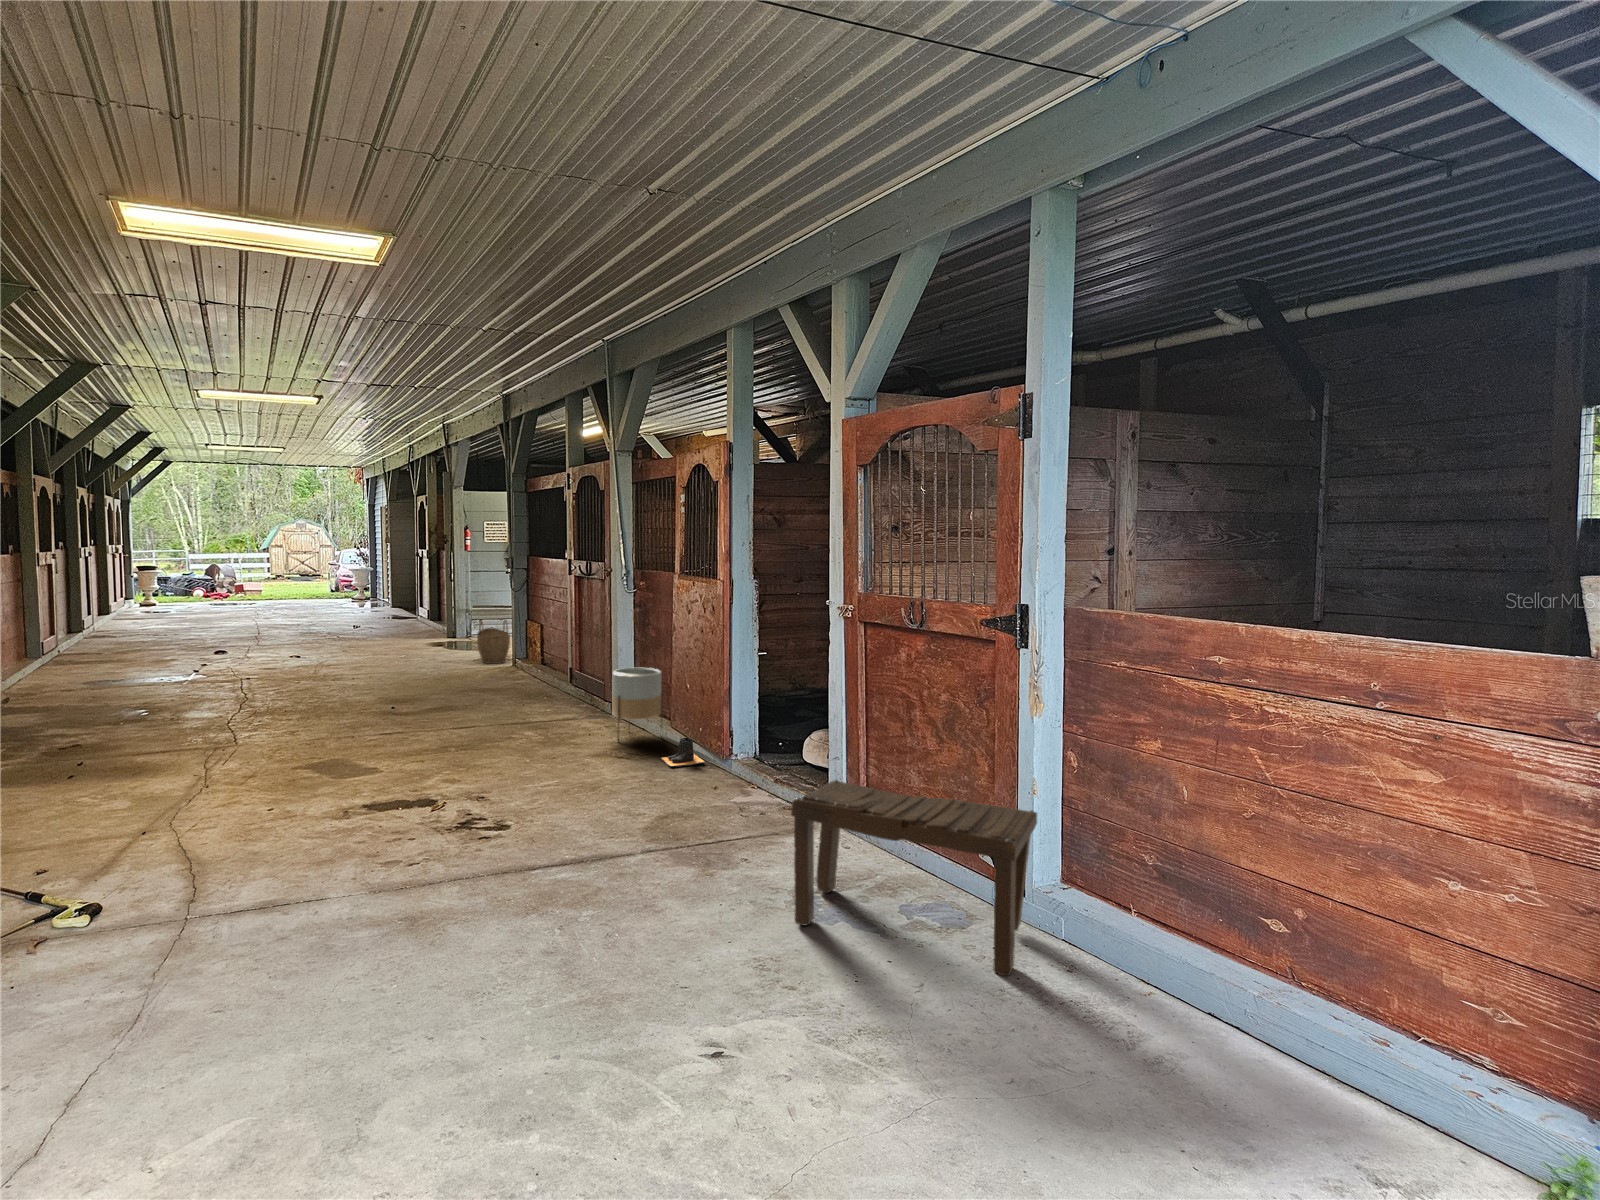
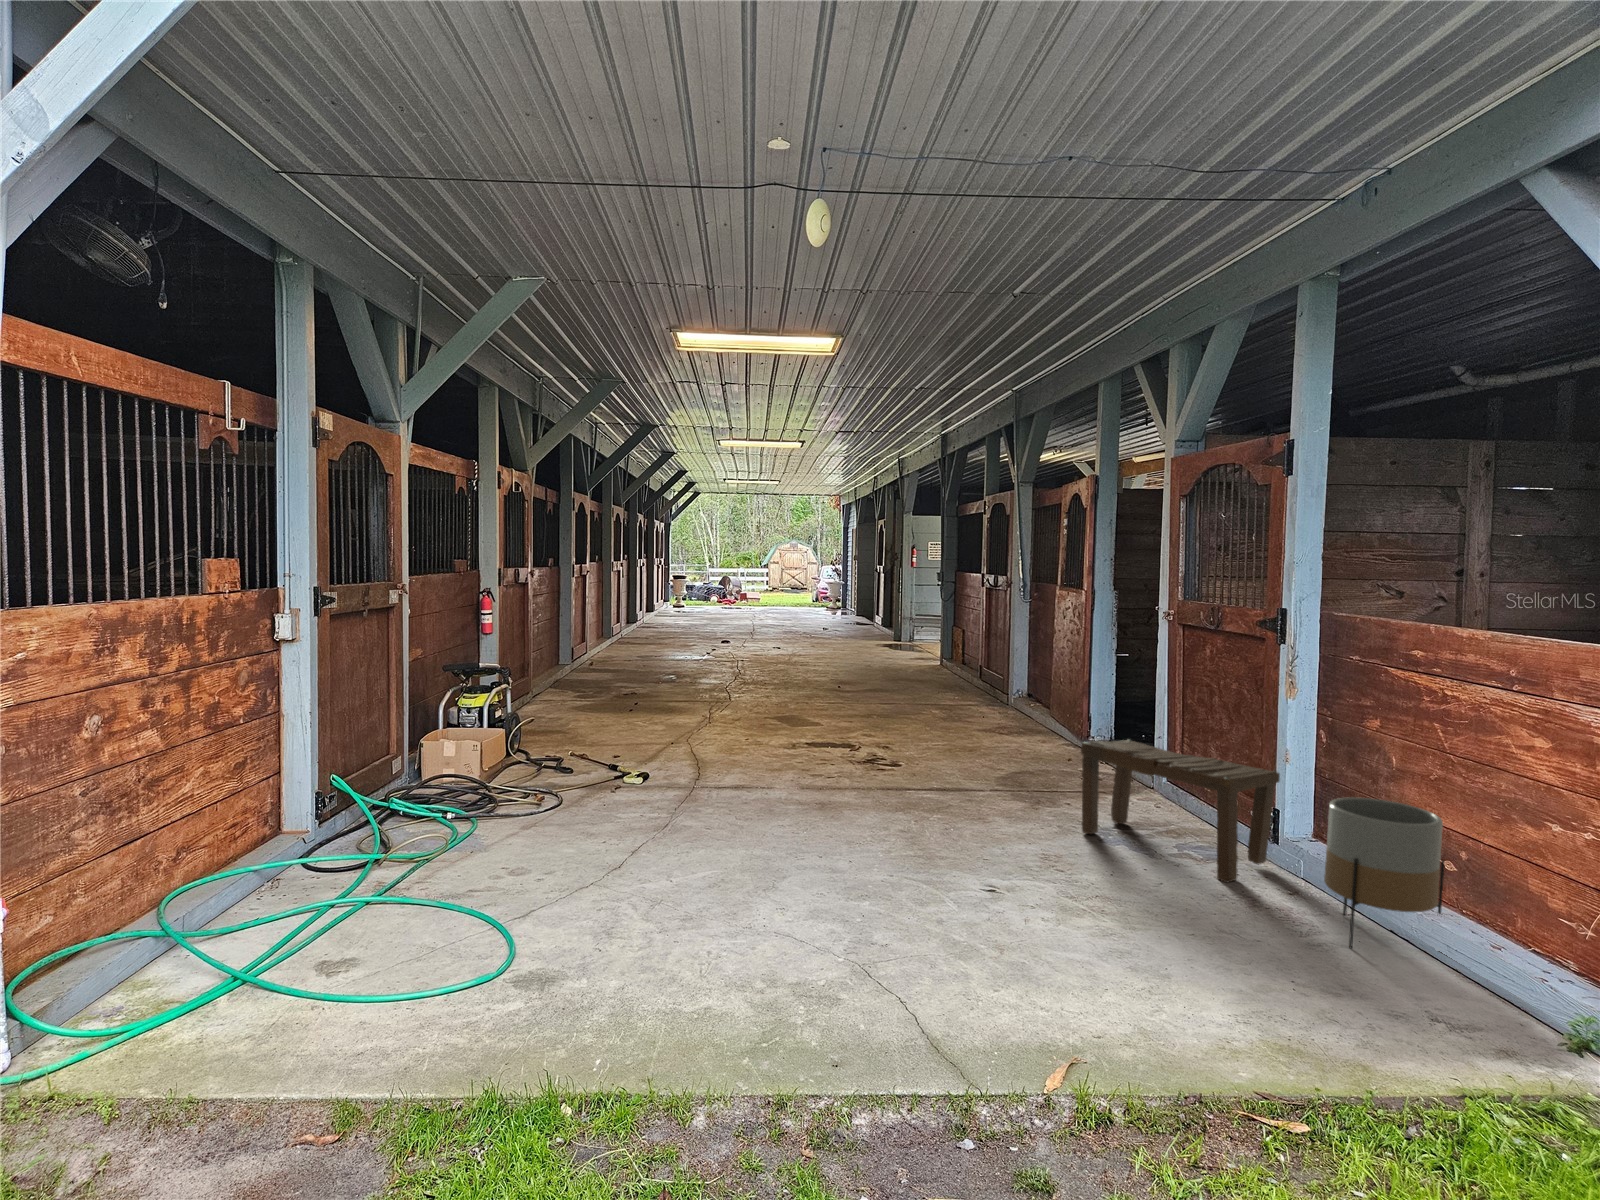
woven basket: present [477,620,510,664] -> none [915,626,941,664]
planter: present [612,668,663,741] -> present [1324,797,1445,948]
boots: present [661,738,704,767] -> none [1036,723,1072,745]

